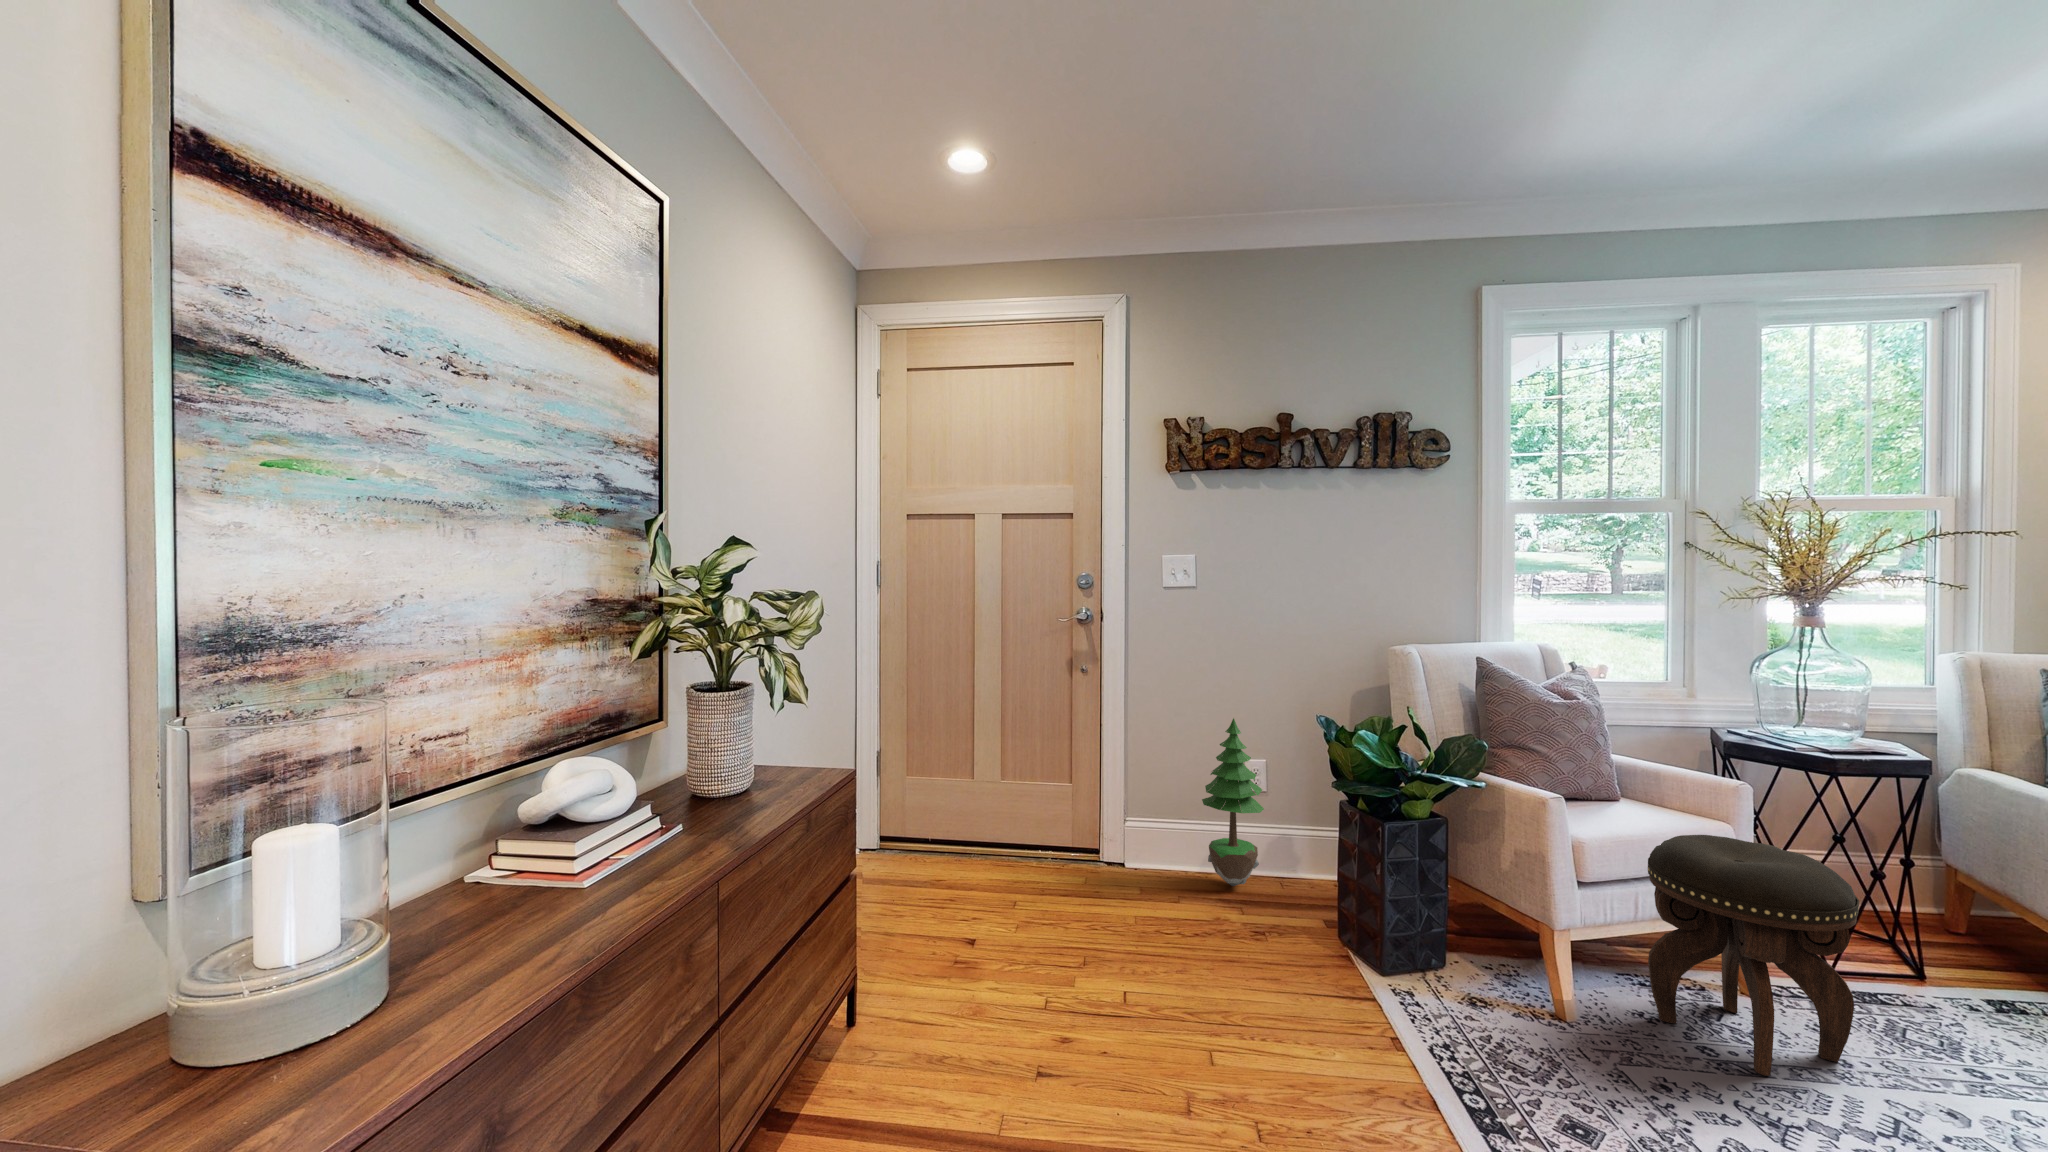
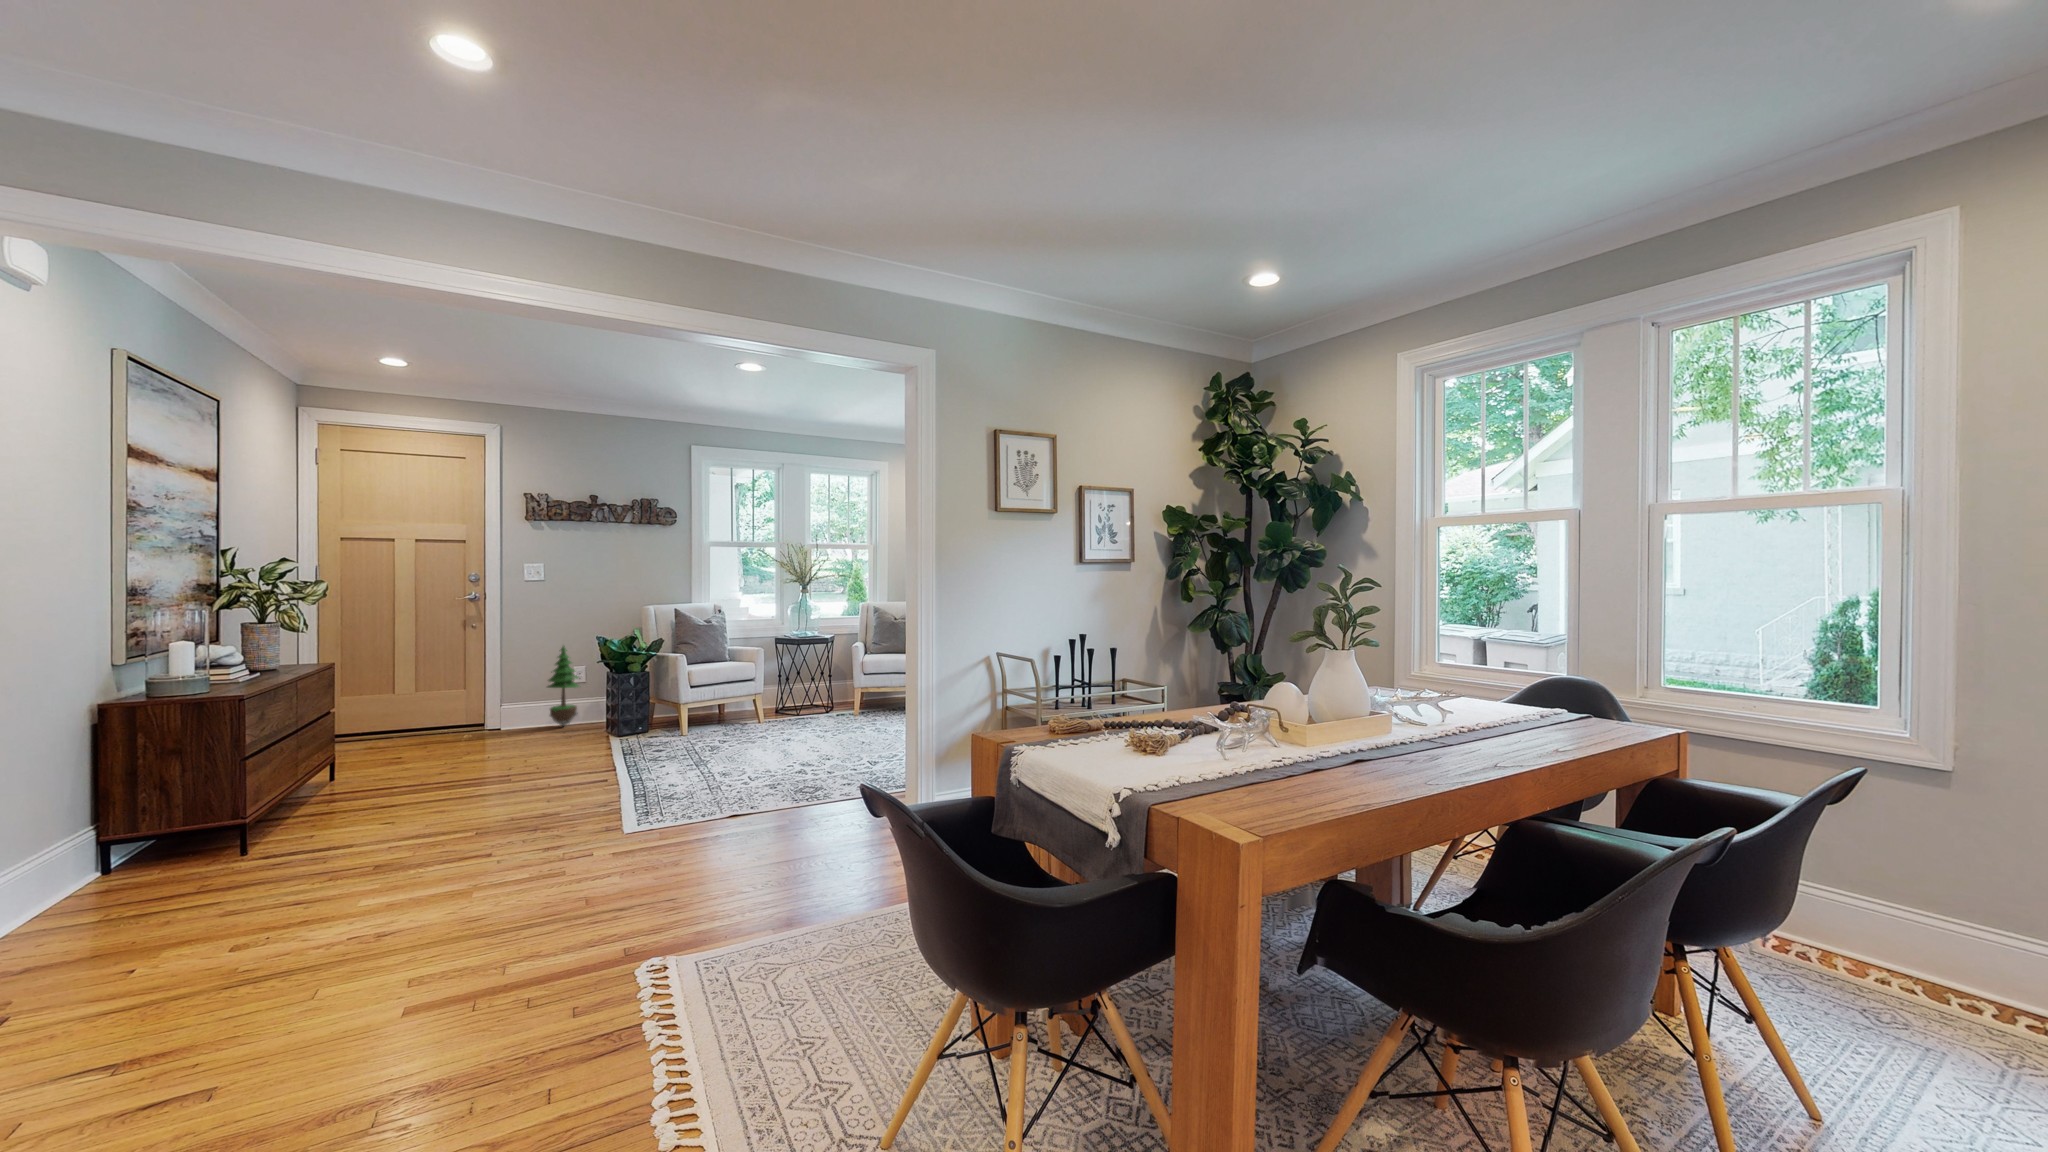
footstool: present [1648,835,1859,1076] -> none [717,665,772,734]

